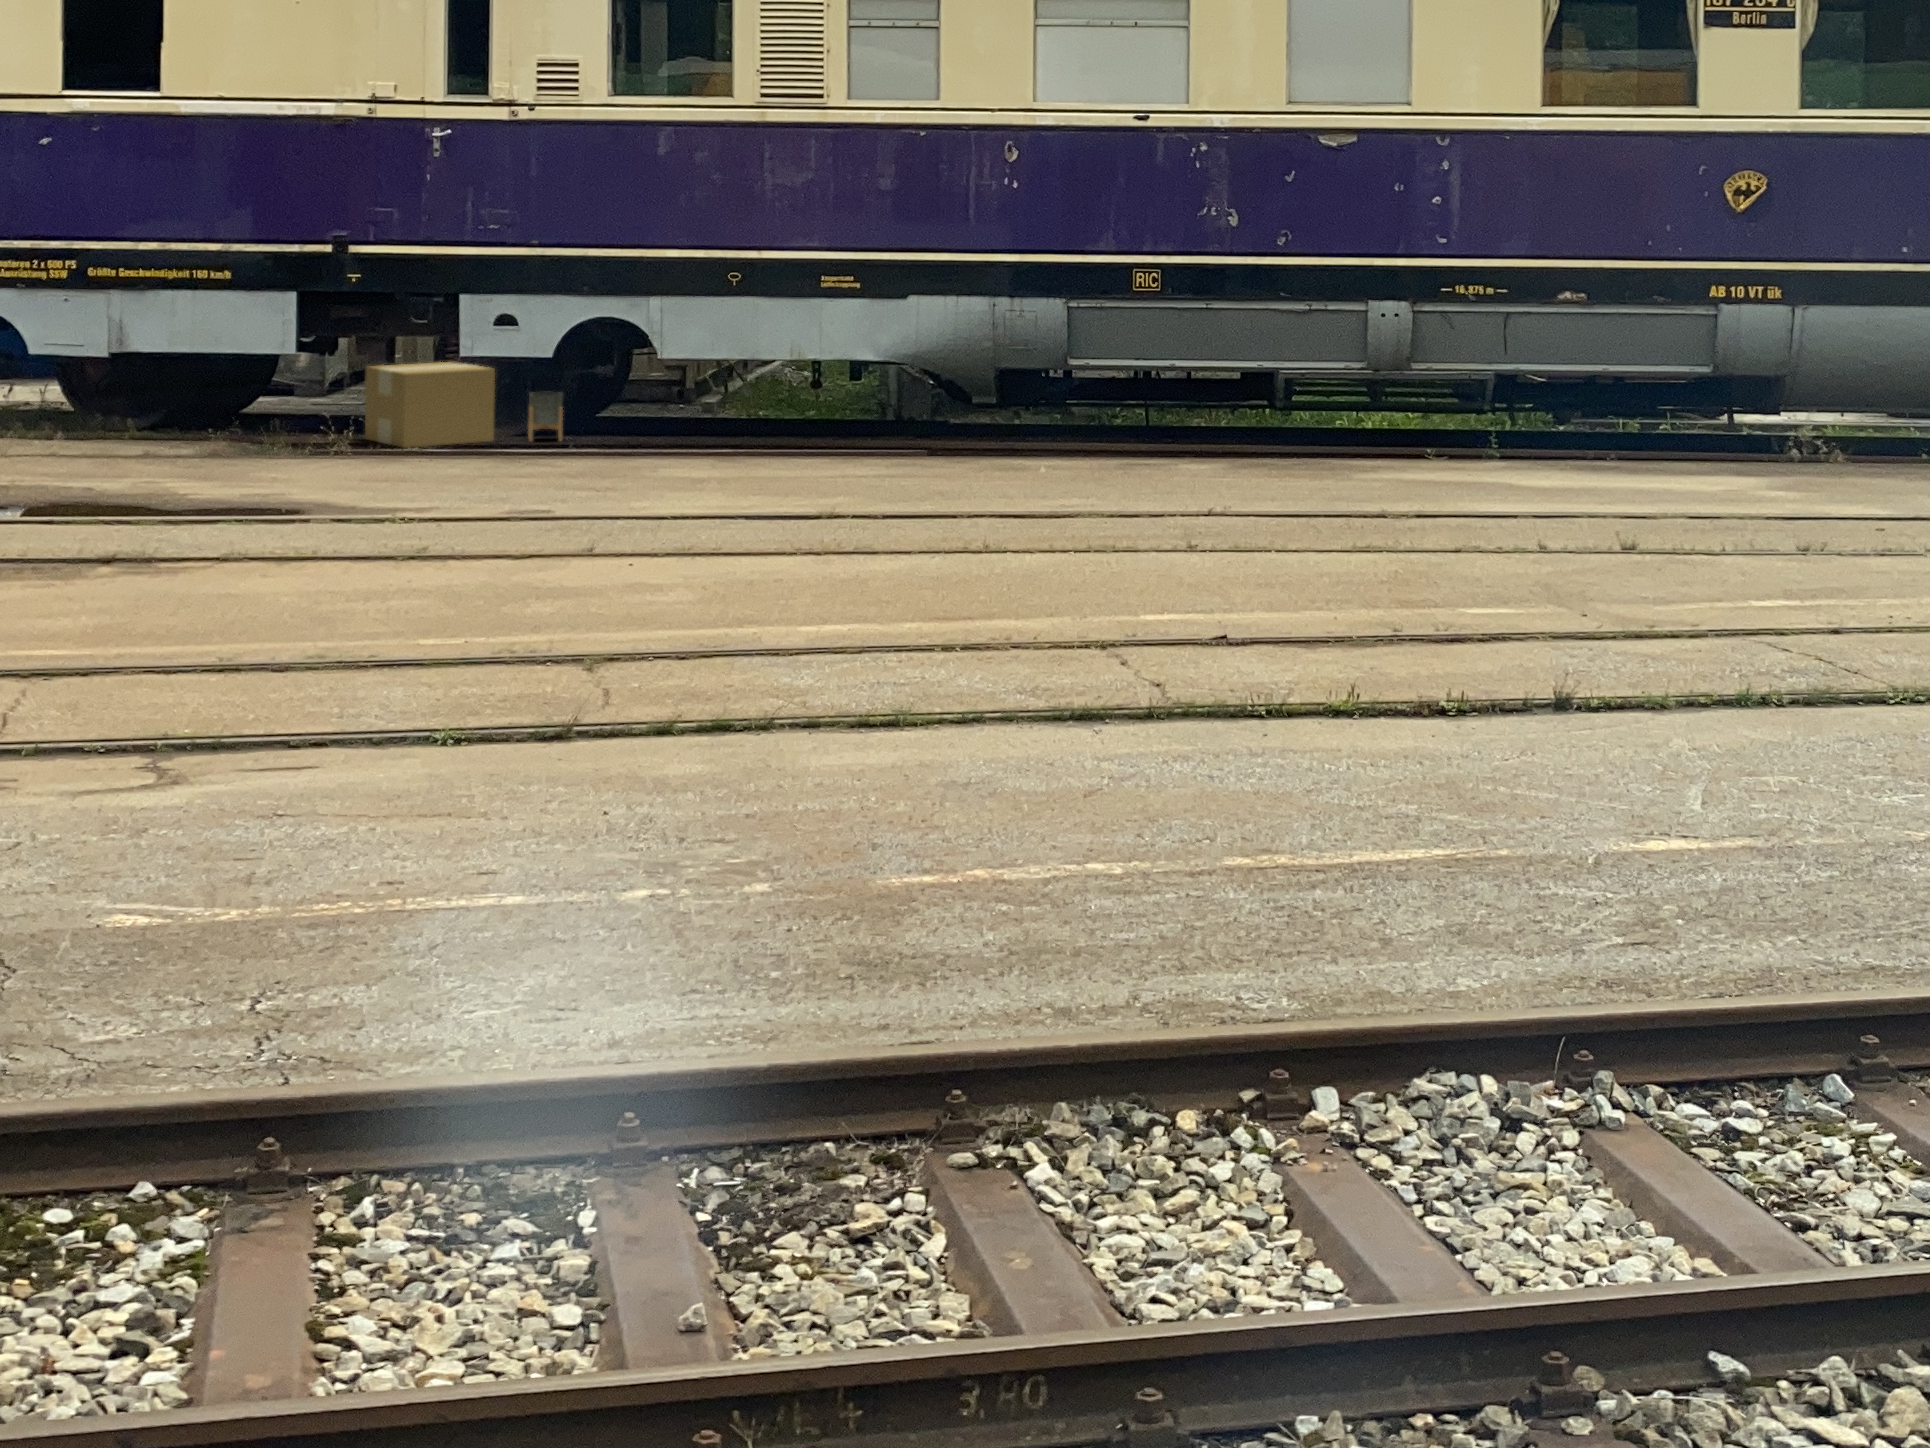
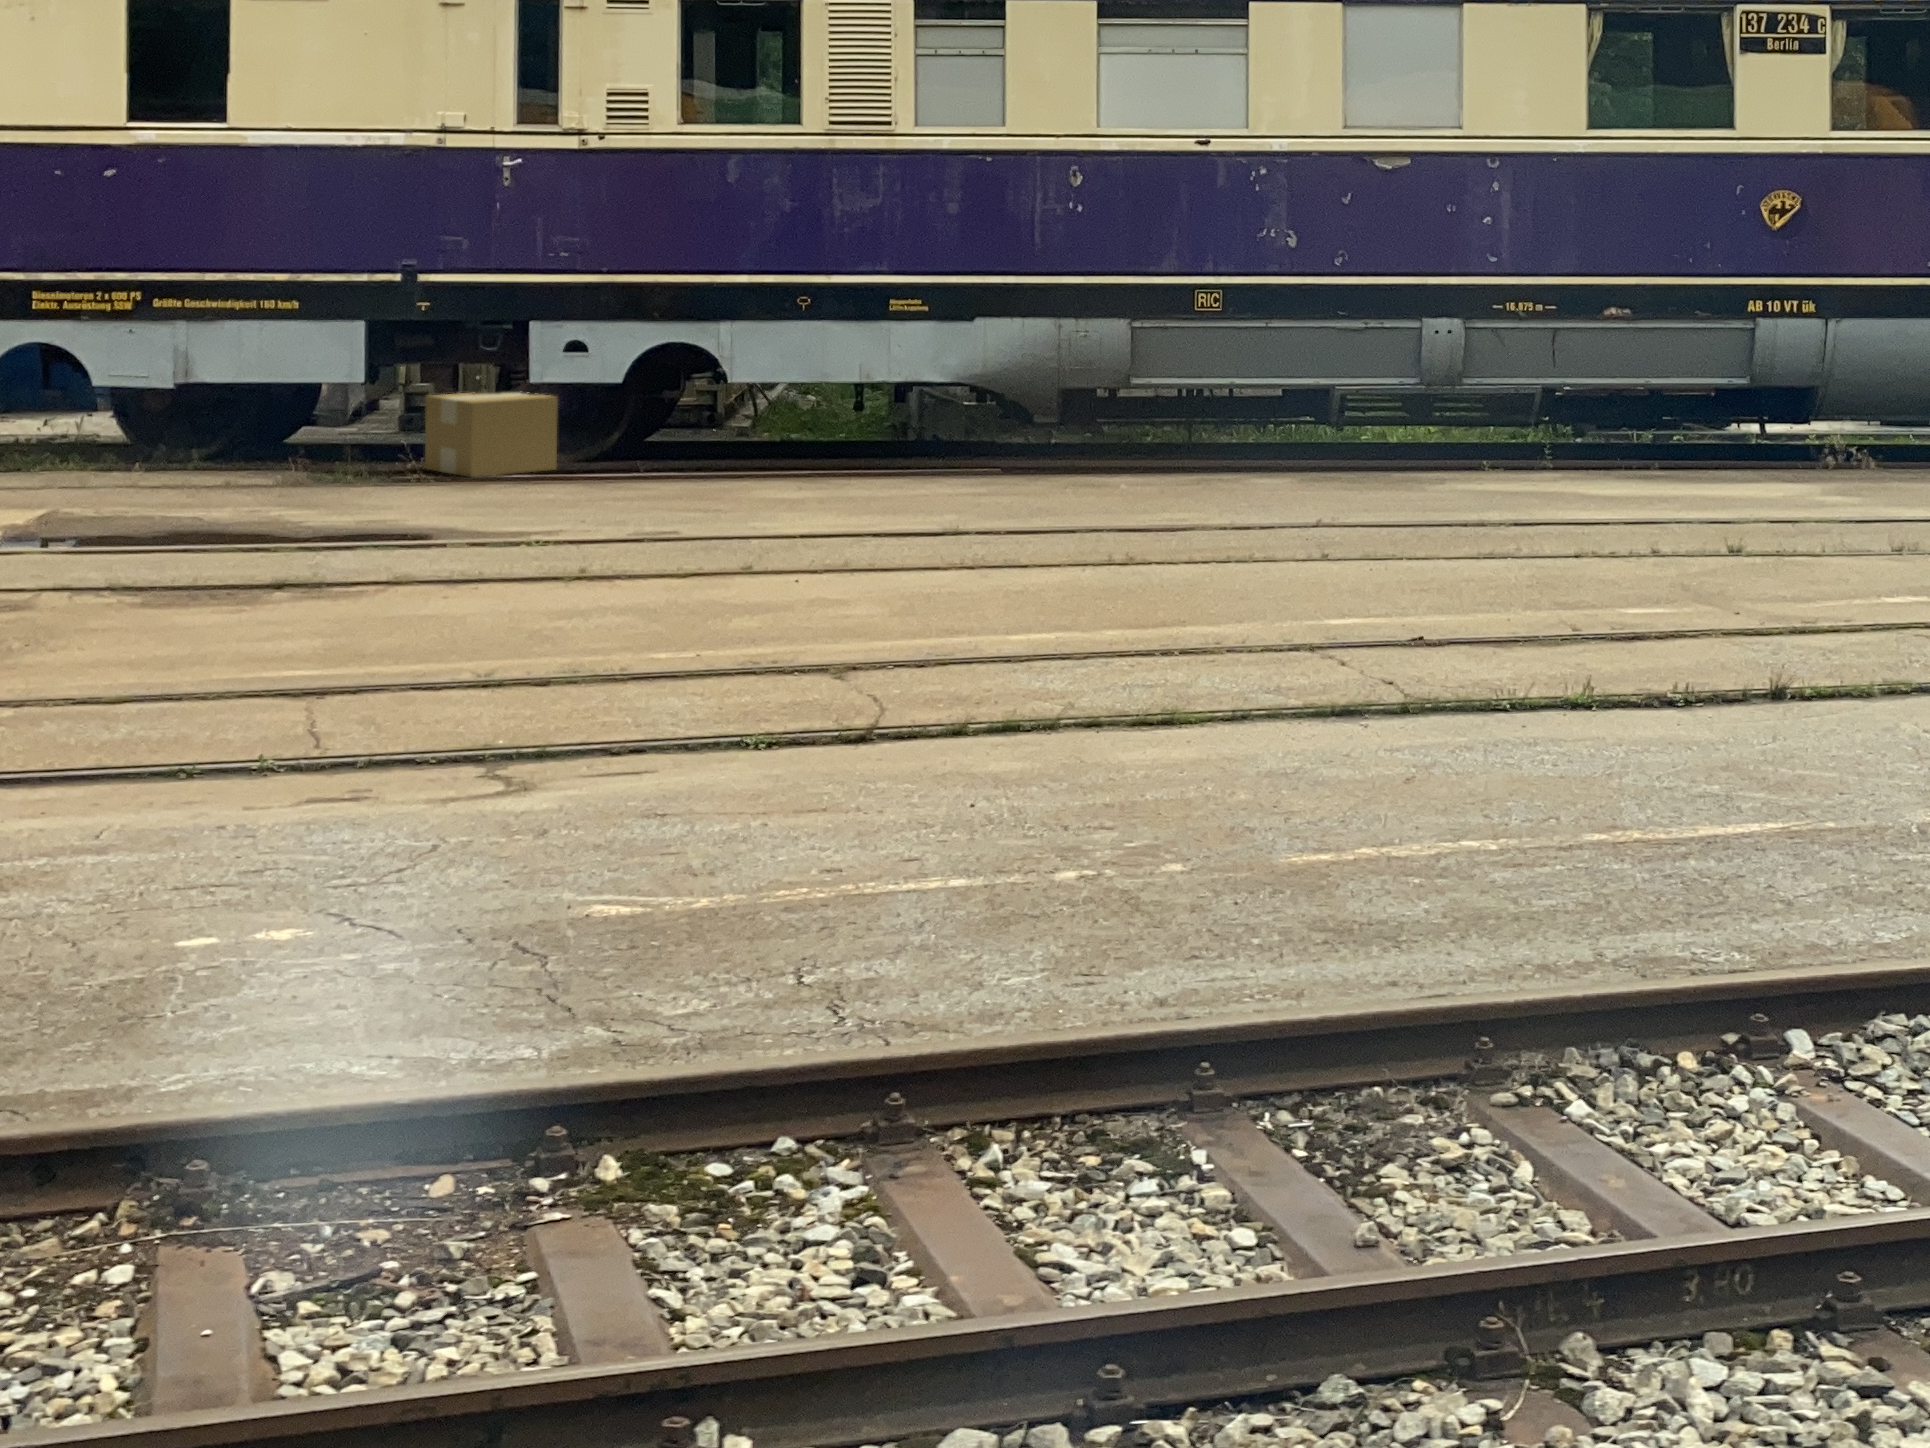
planter: present [528,392,563,442] -> none [589,420,626,470]

